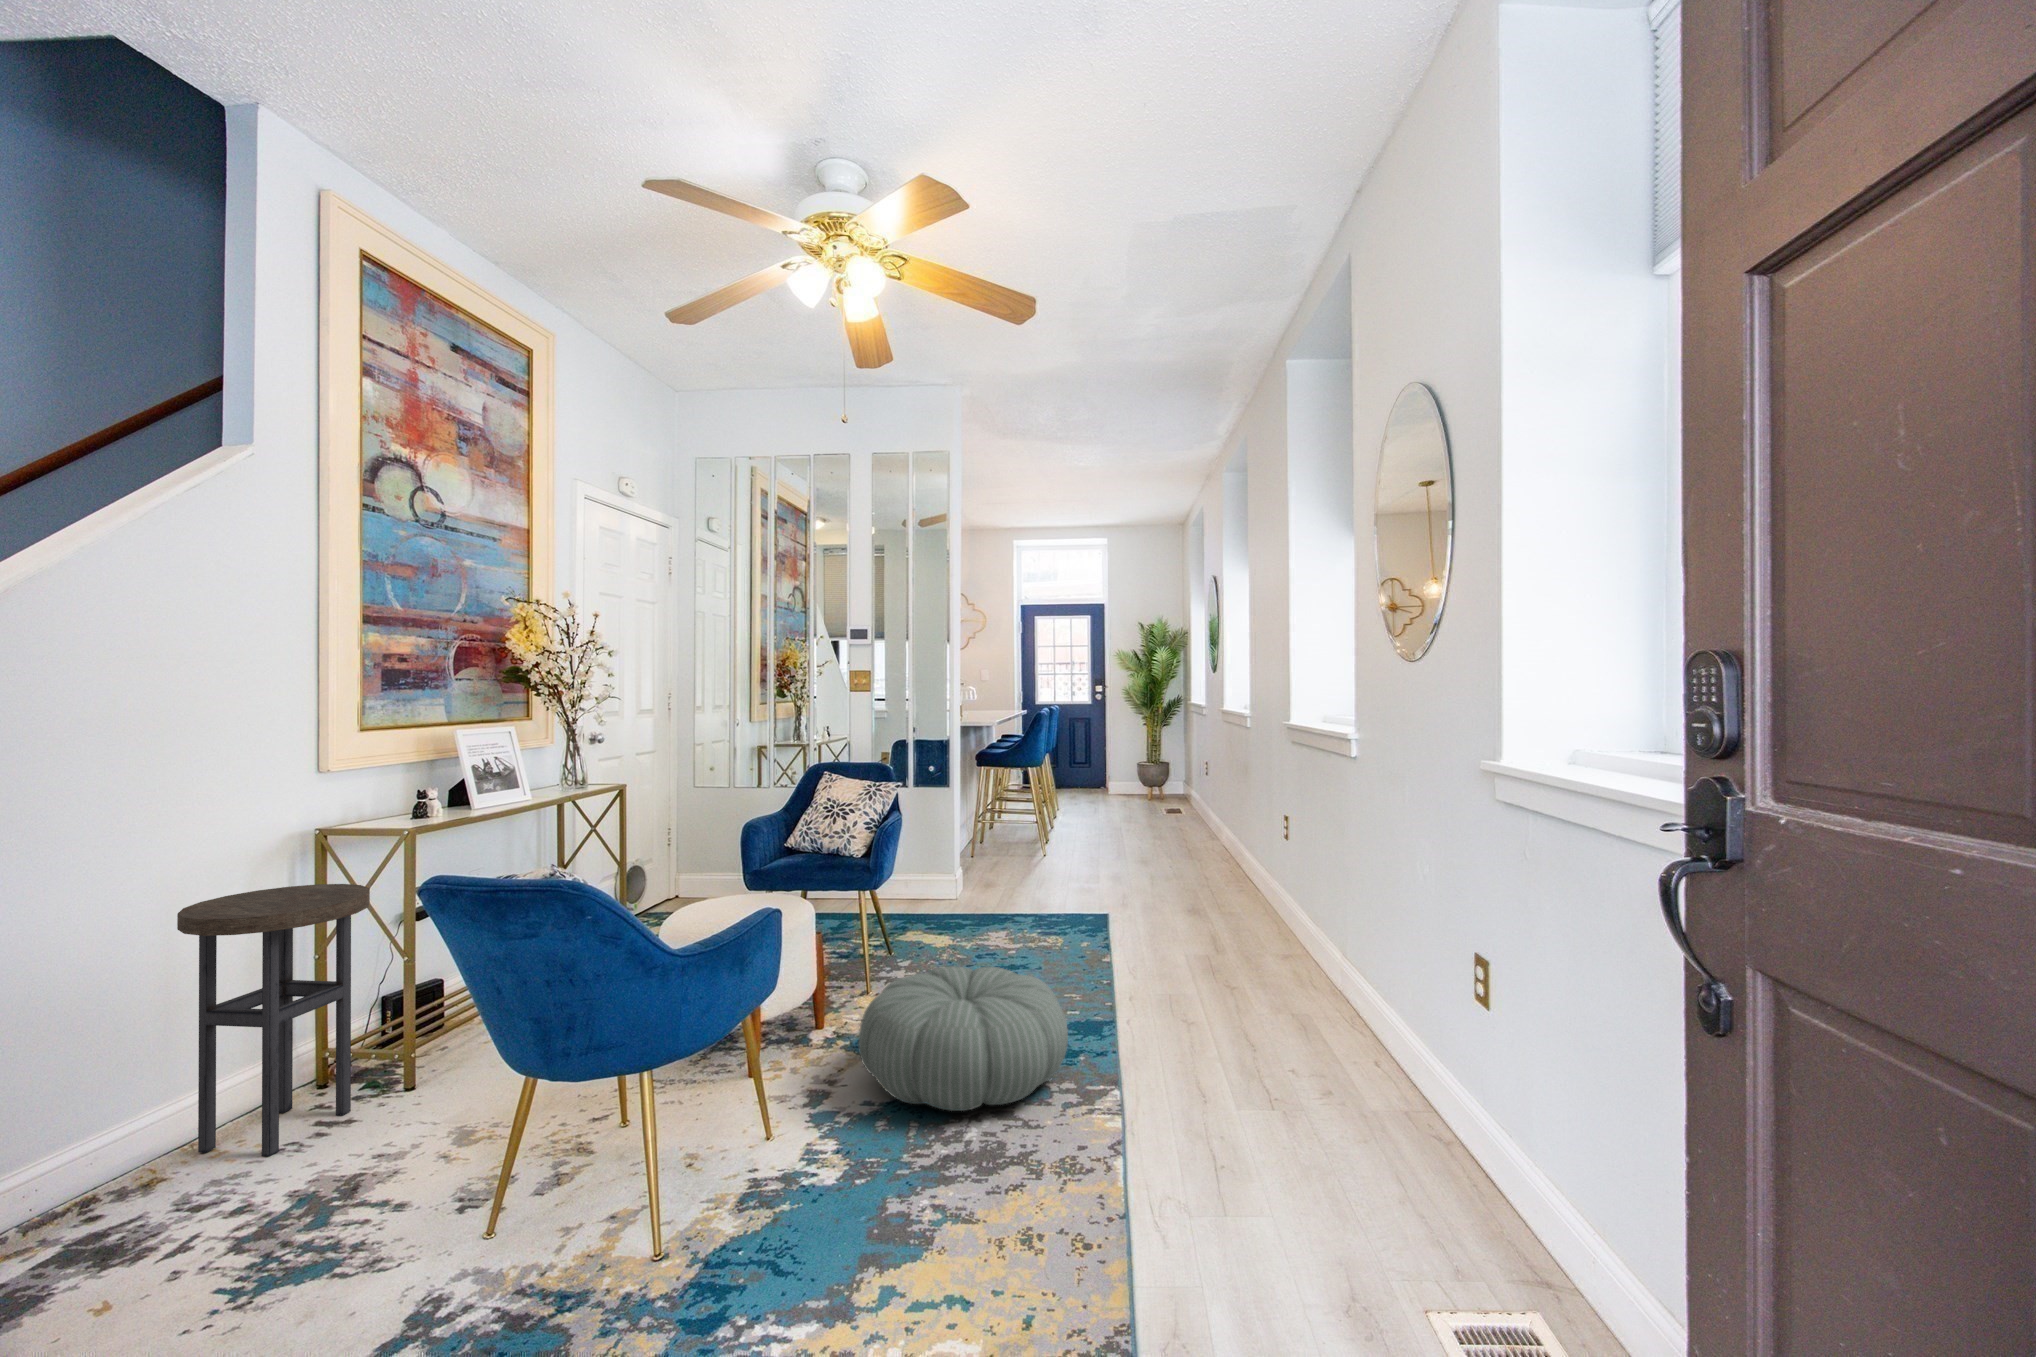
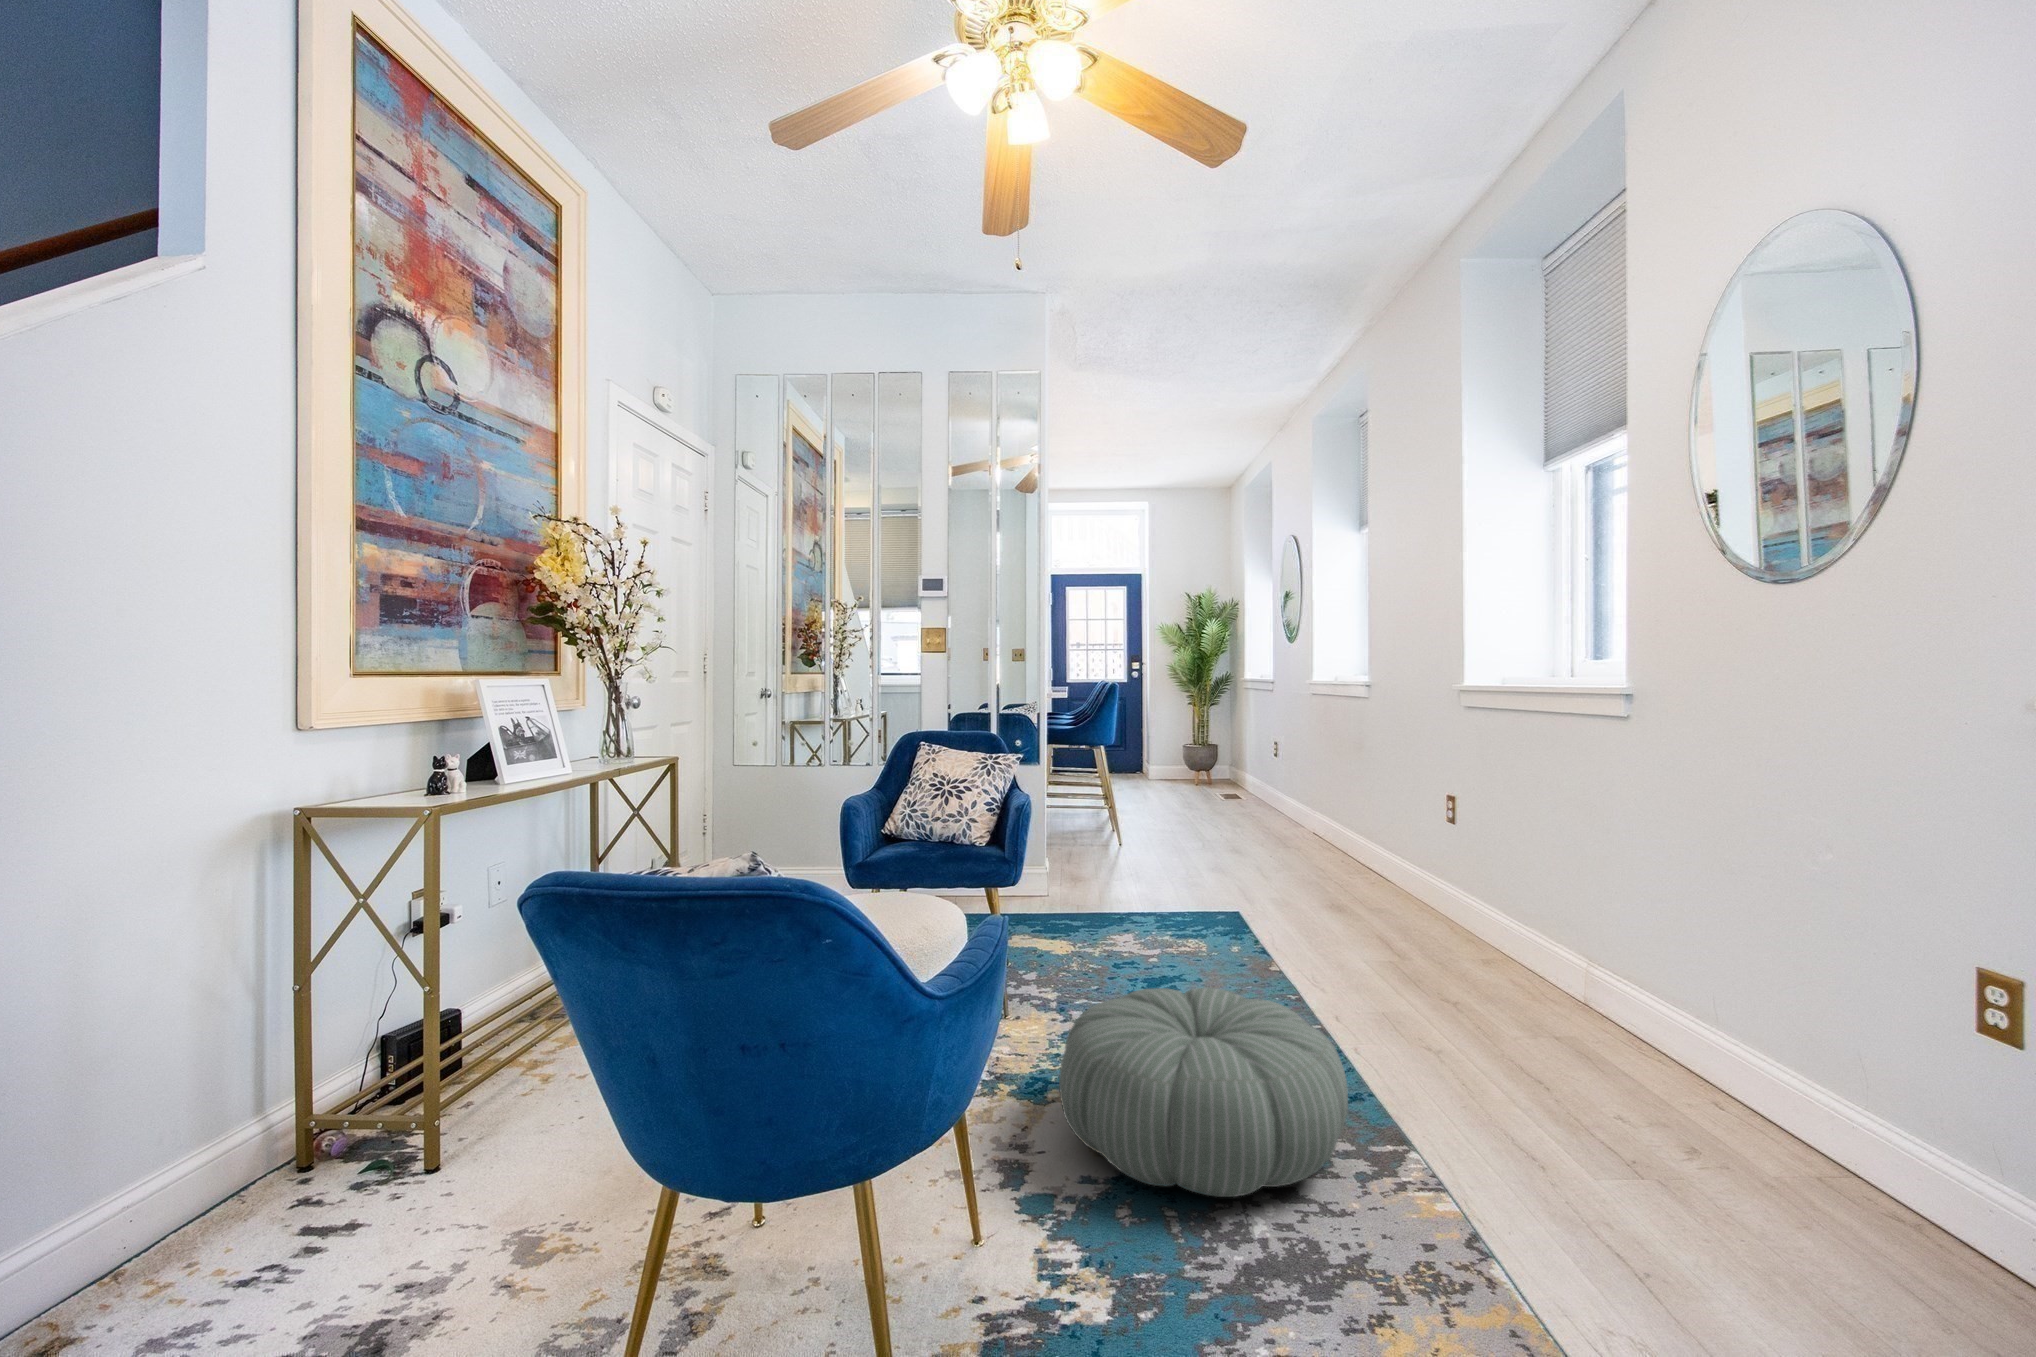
side table: present [177,884,370,1156] -> none [99,882,380,1286]

